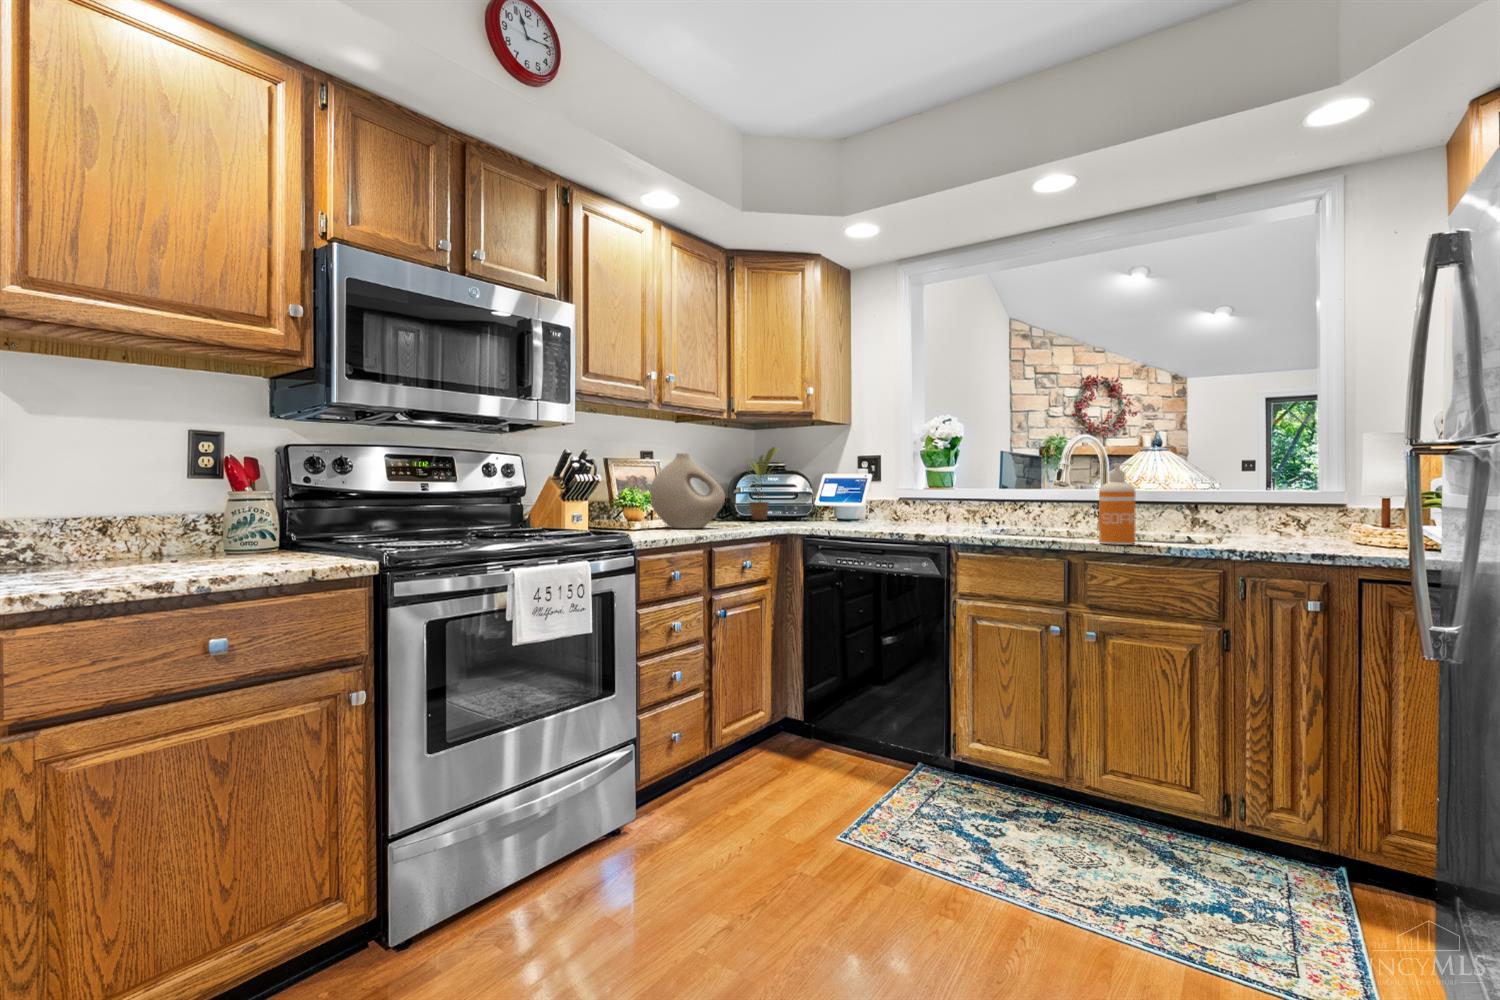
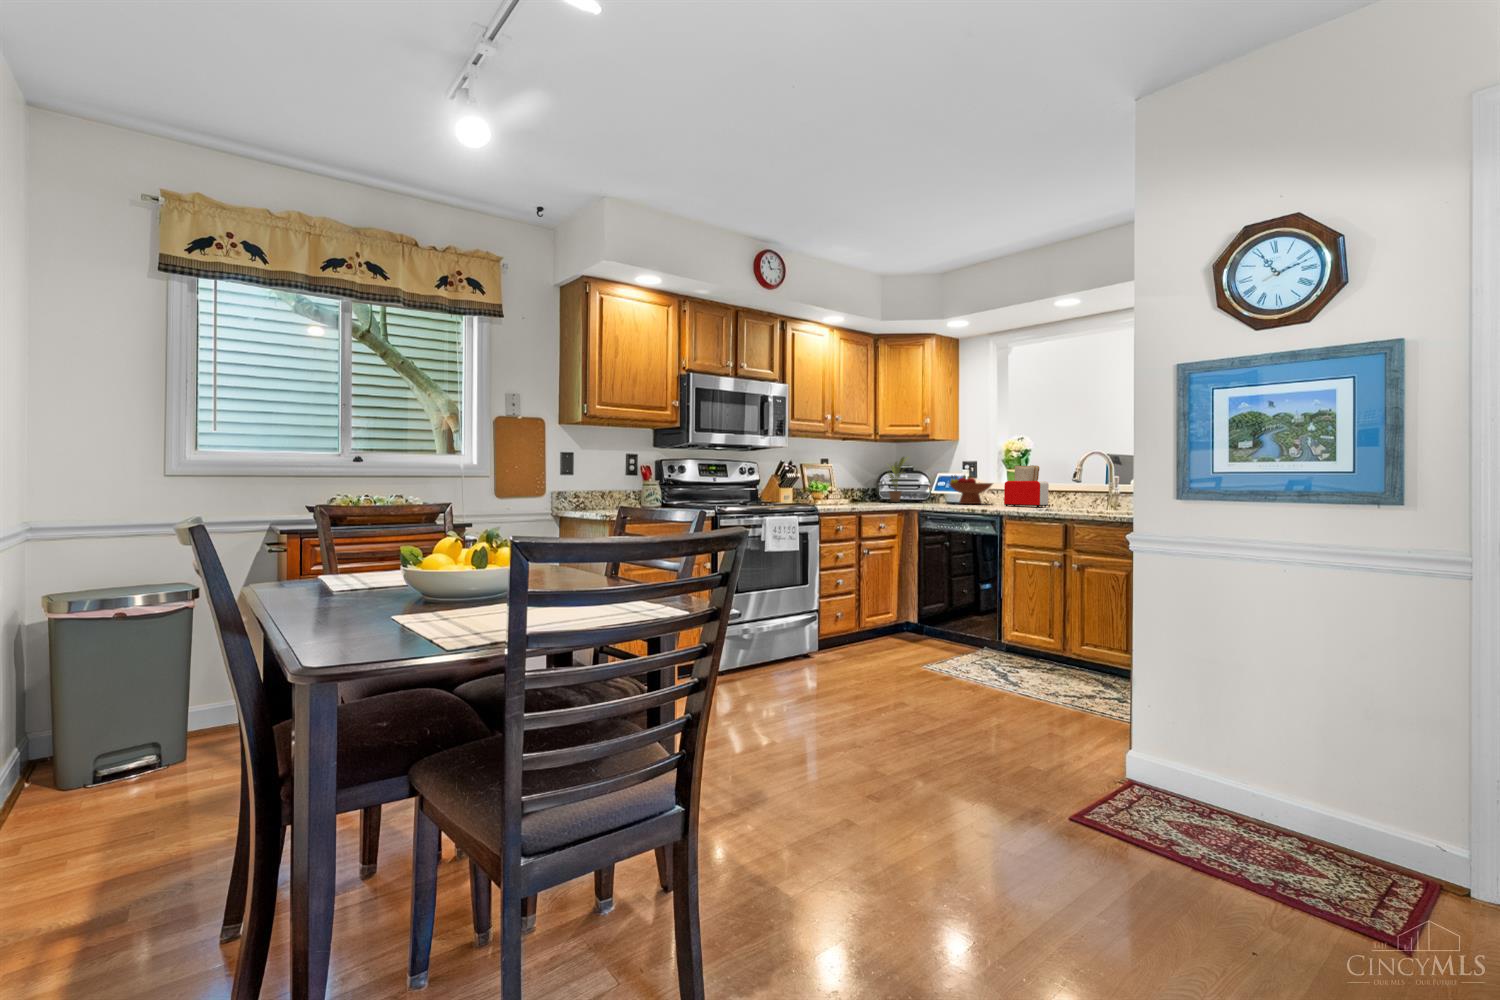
vase: present [650,453,725,528] -> none [827,461,871,505]
toaster: none [931,460,999,526] -> present [1004,465,1049,507]
soap dispenser: present [1099,463,1136,545] -> none [1079,470,1099,515]
fruit bowl: none [841,476,910,521] -> present [949,476,992,504]

